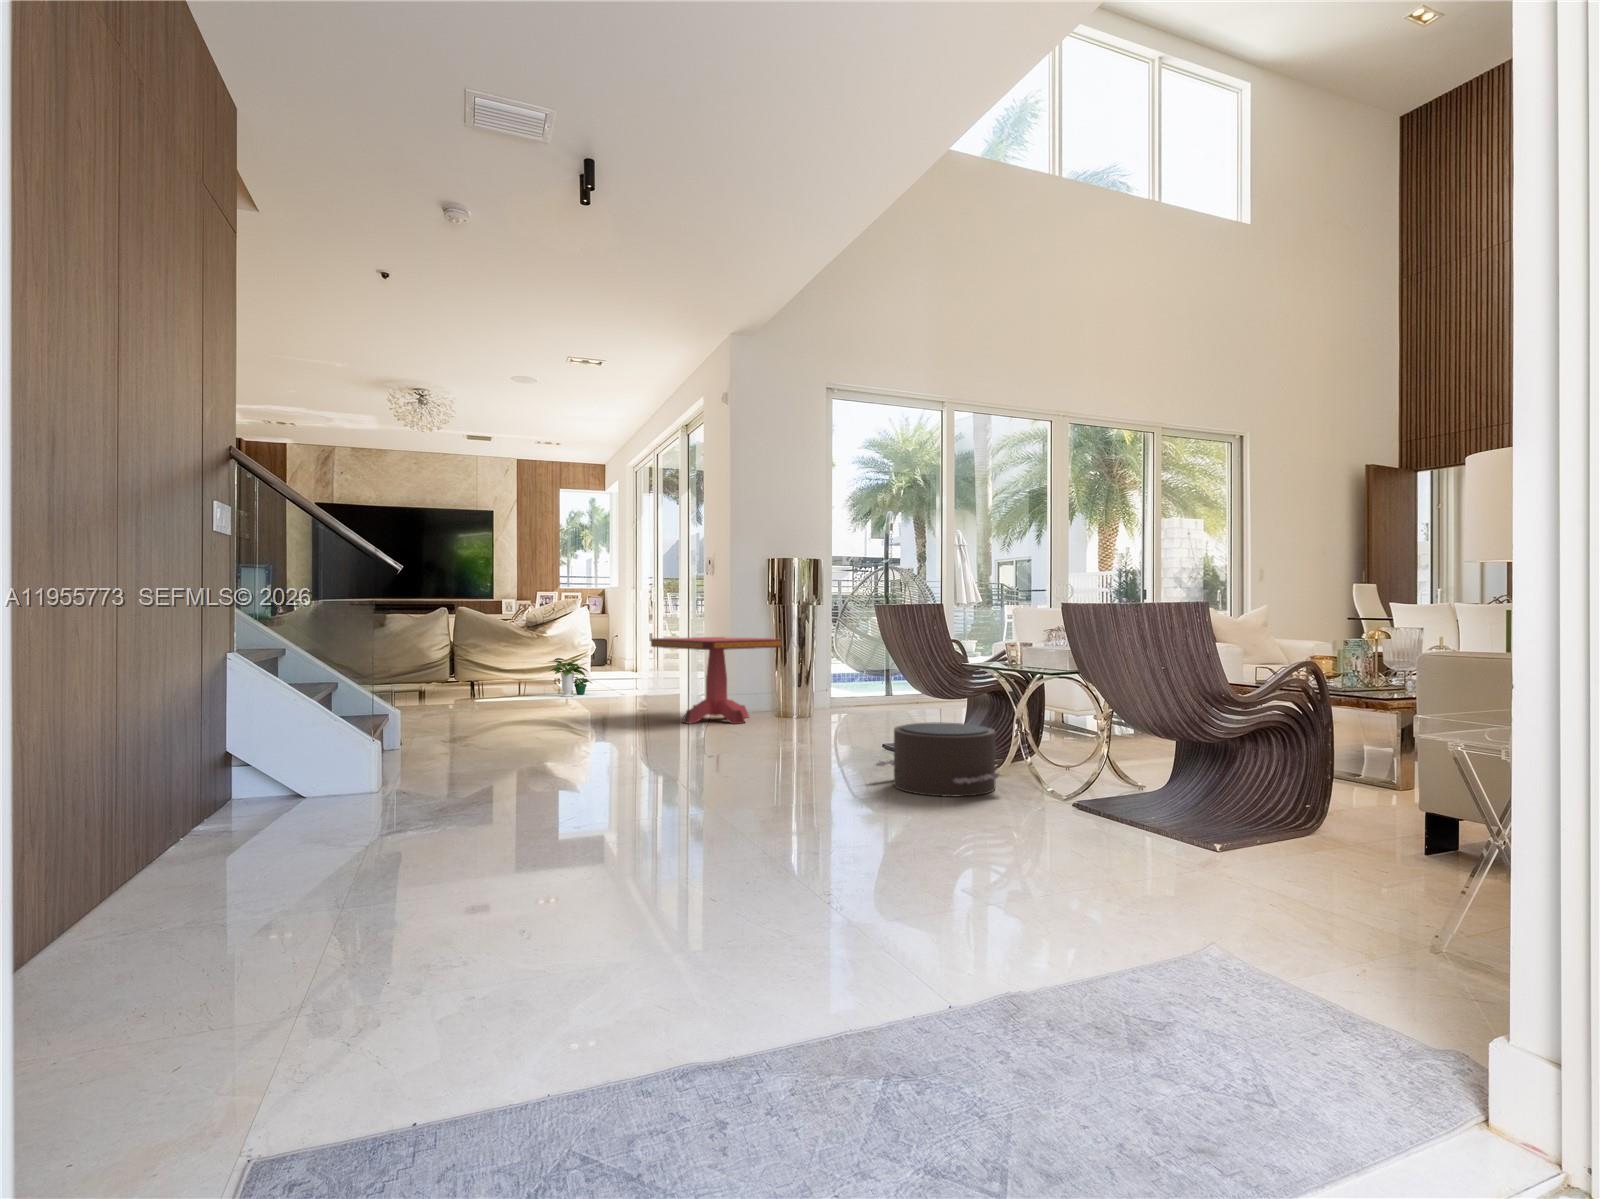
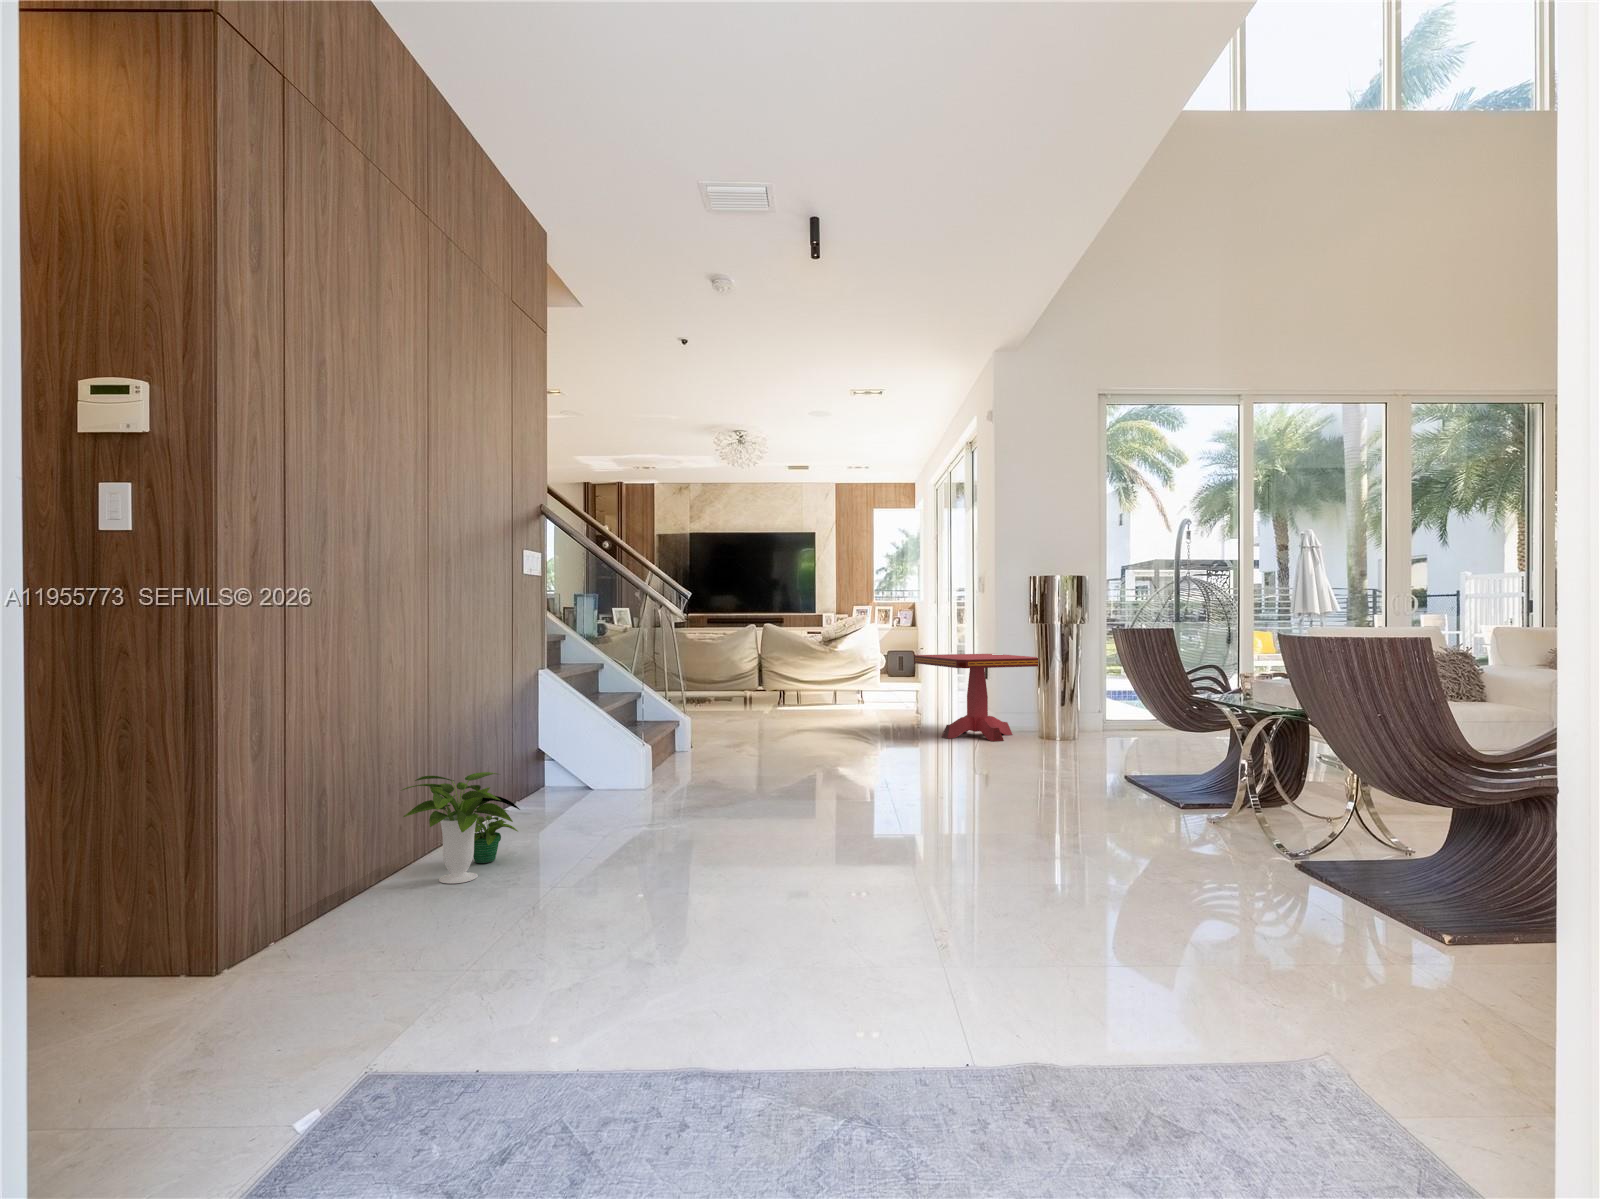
potted plant: present [550,658,592,697] -> present [402,772,520,884]
pouf: present [876,722,1000,797] -> none [1086,757,1224,840]

